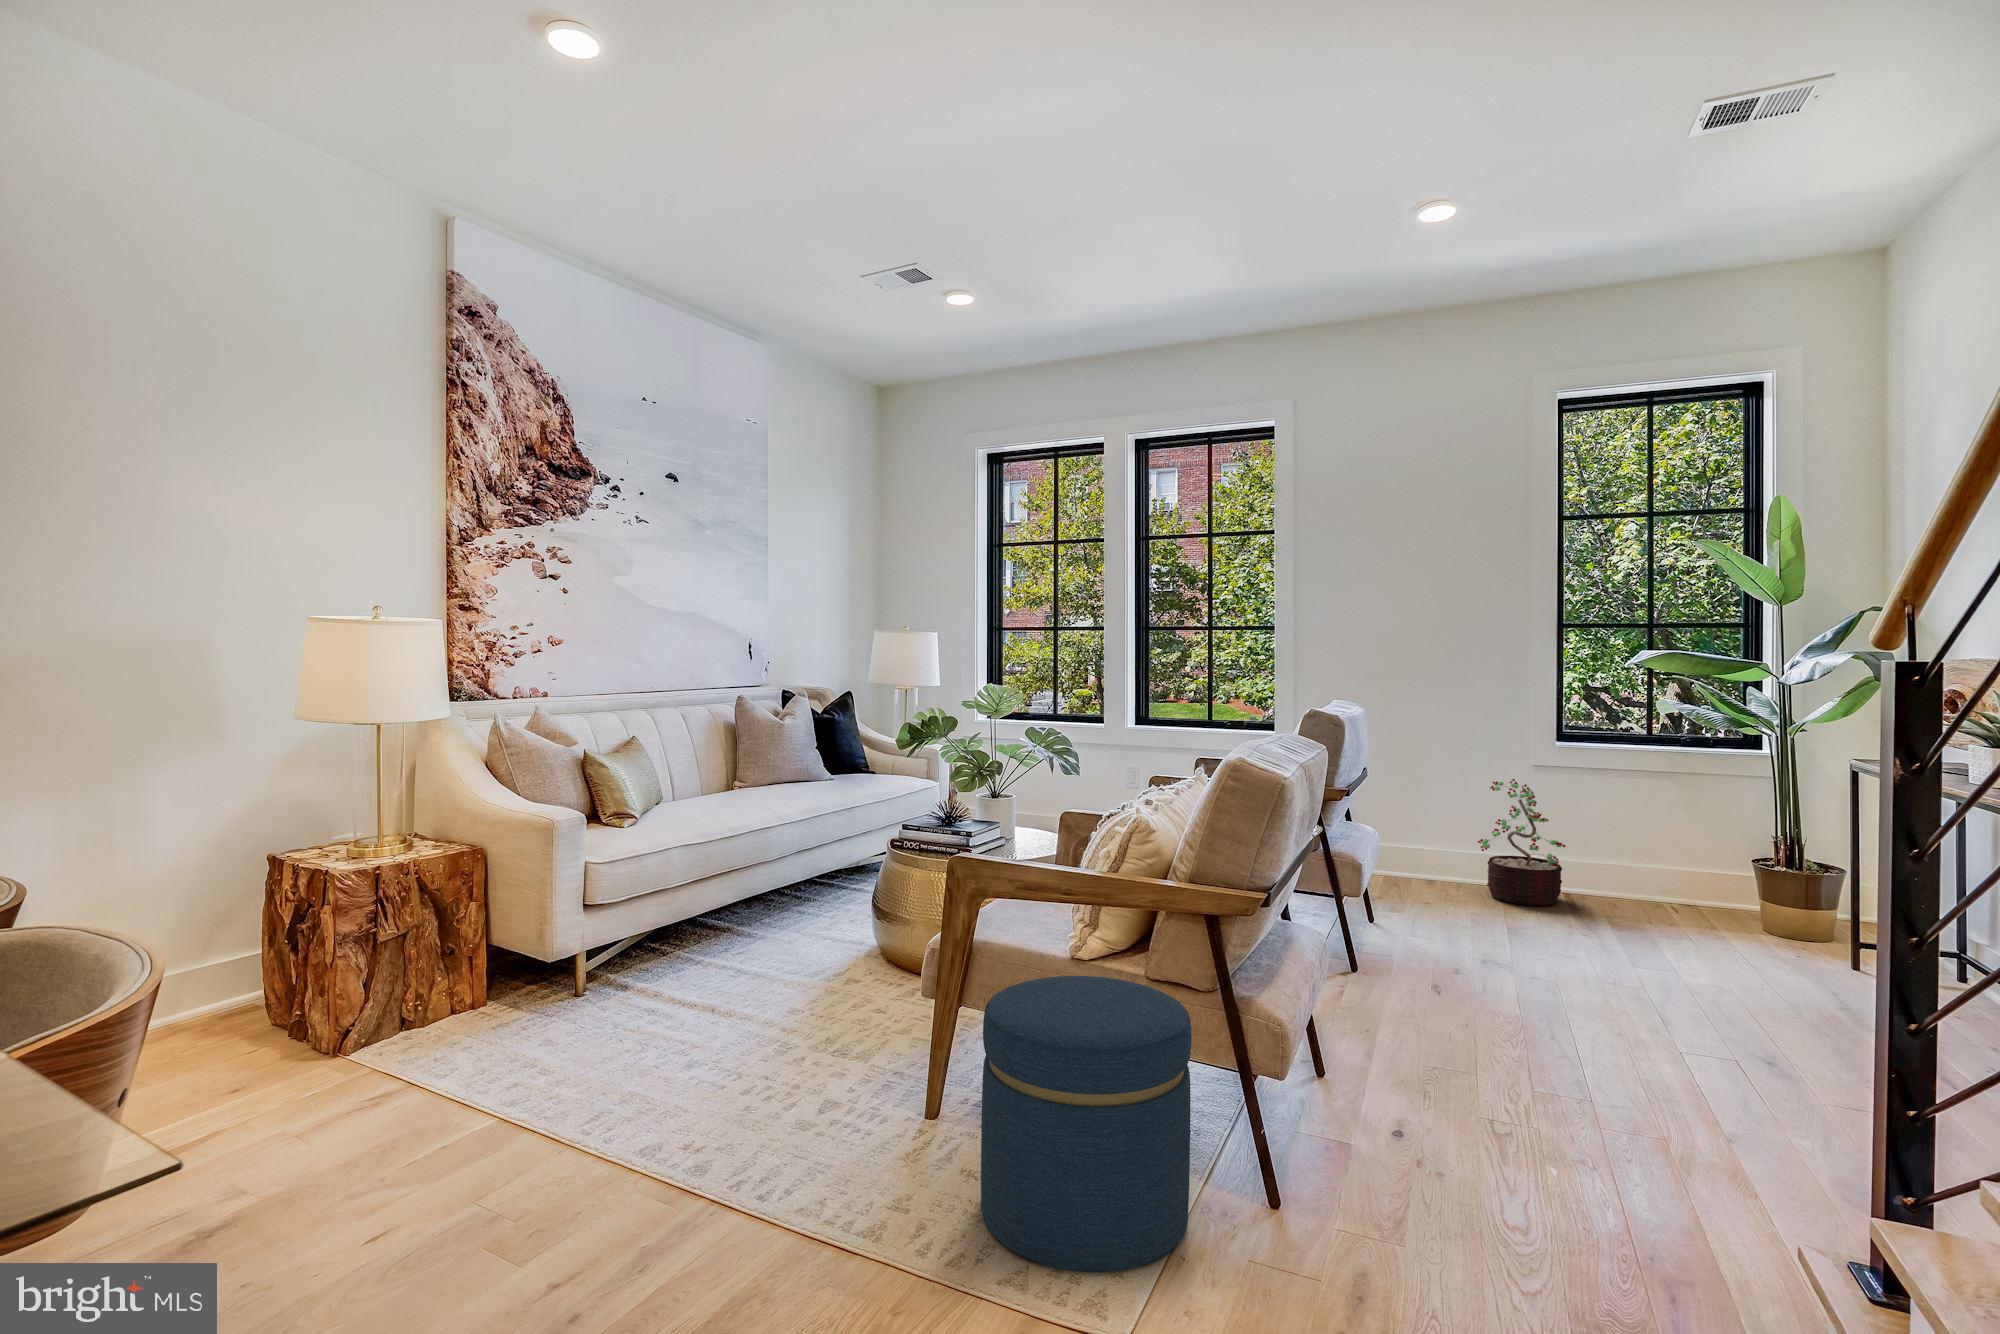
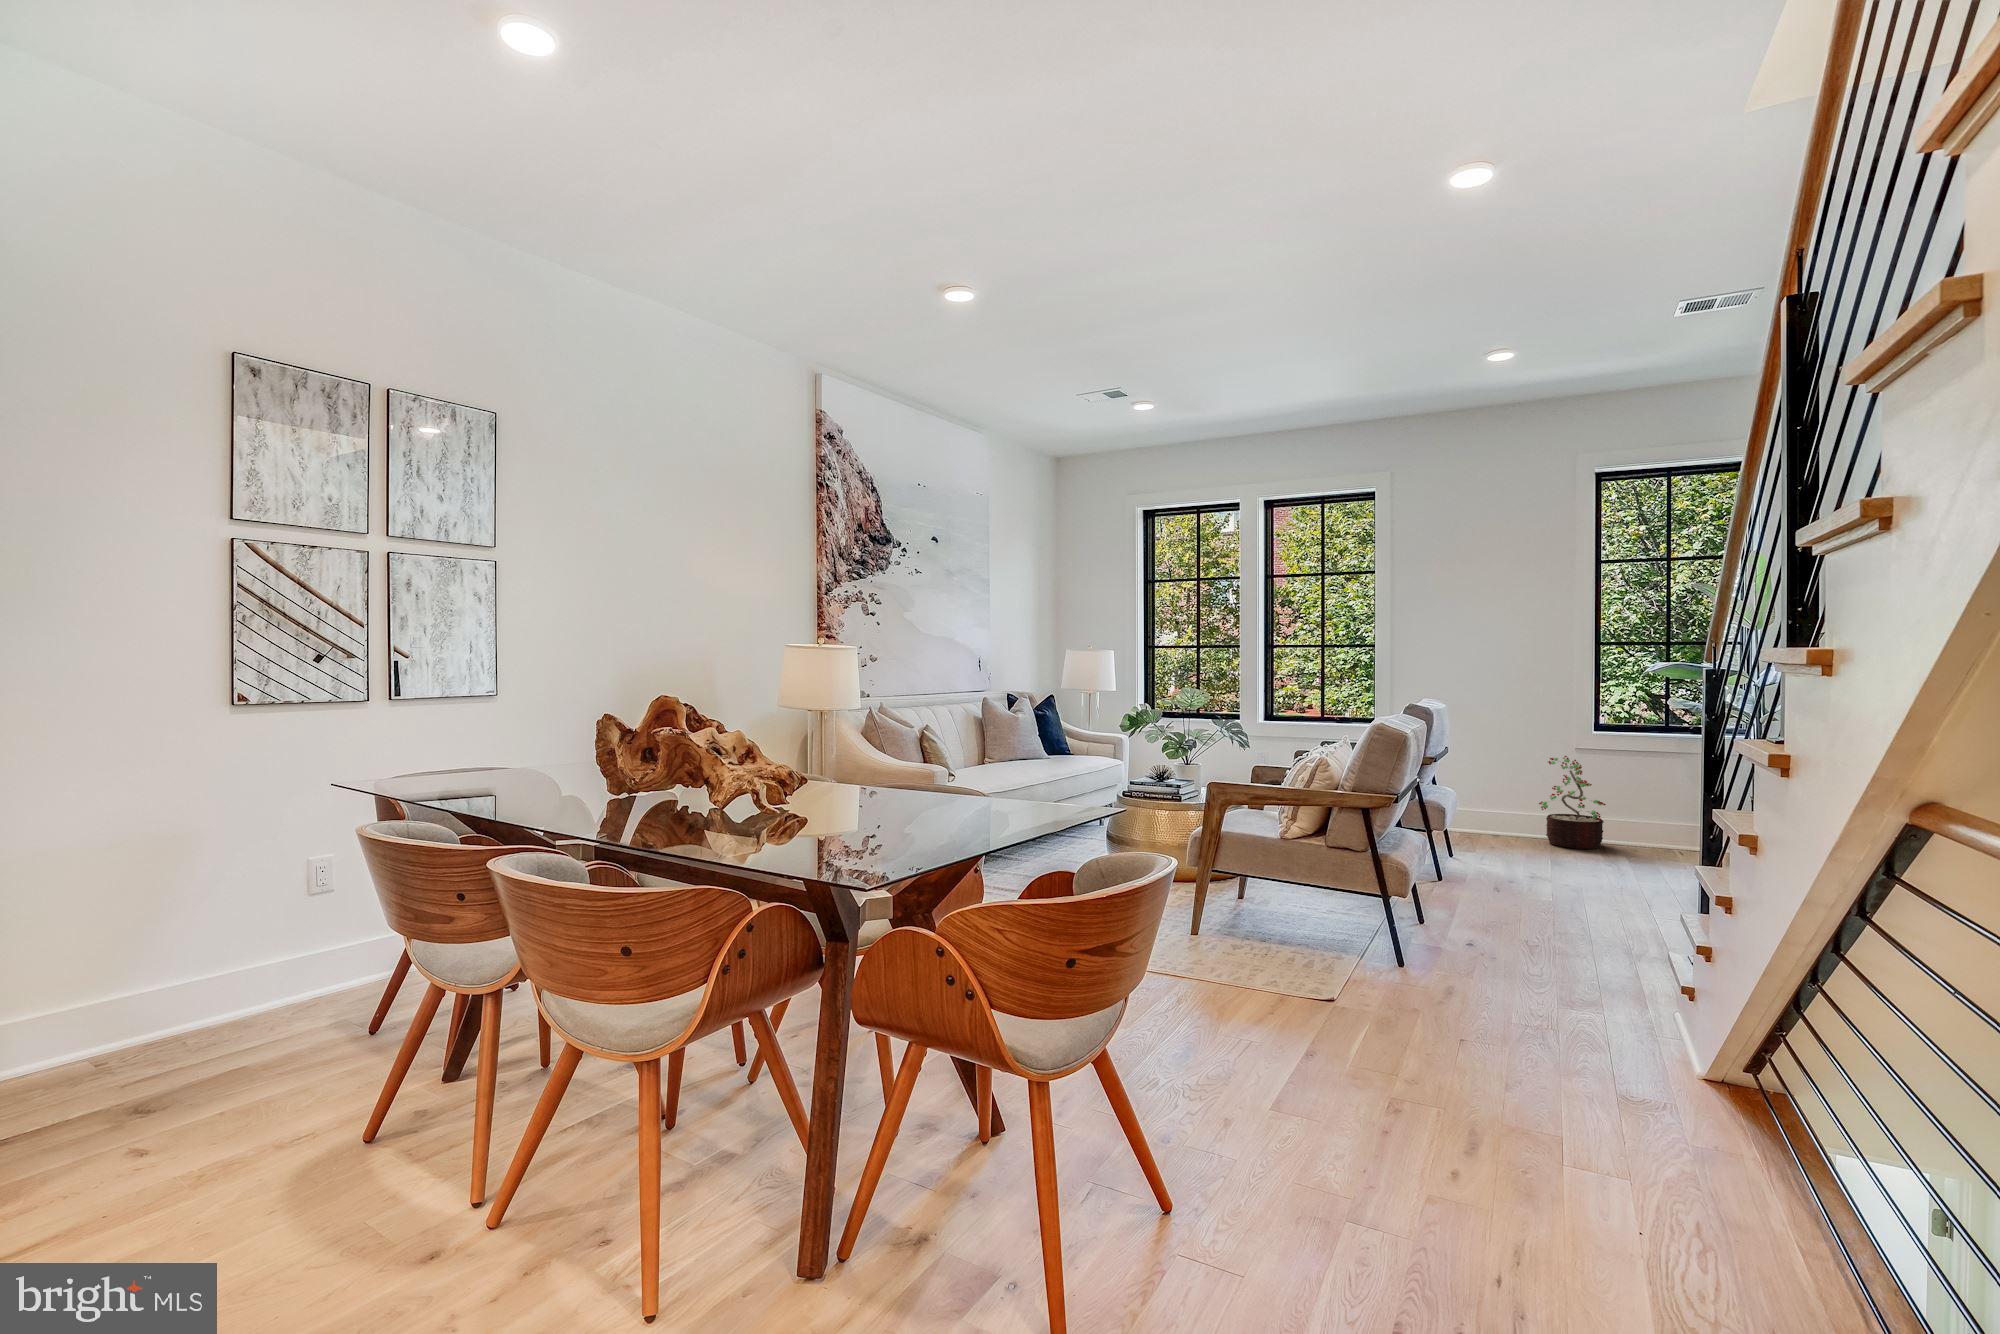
ottoman: present [981,976,1192,1273] -> none [1240,847,1359,989]

